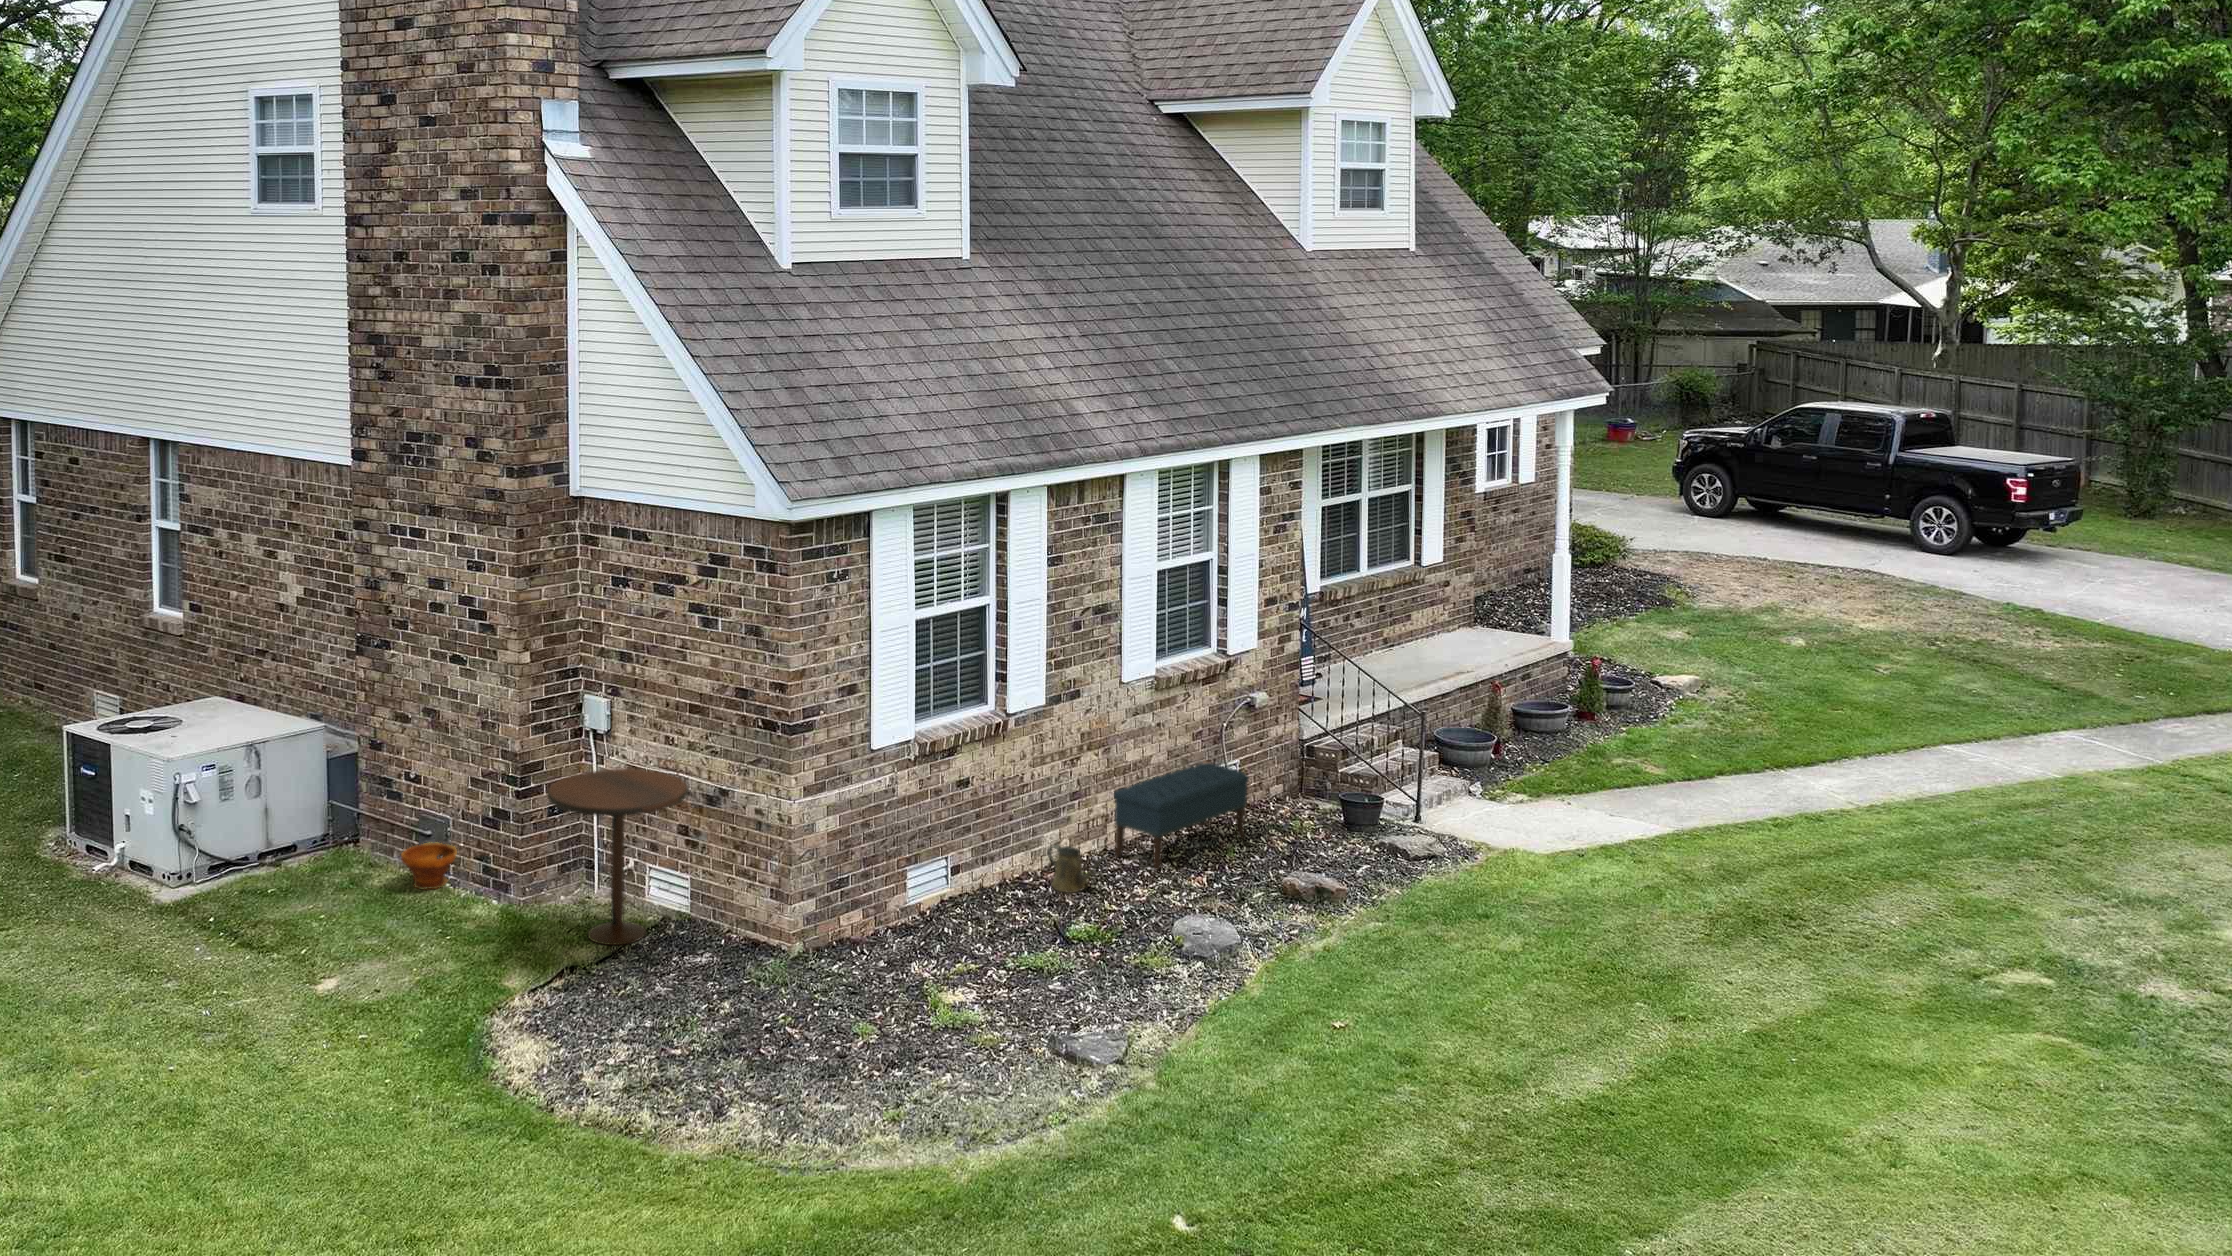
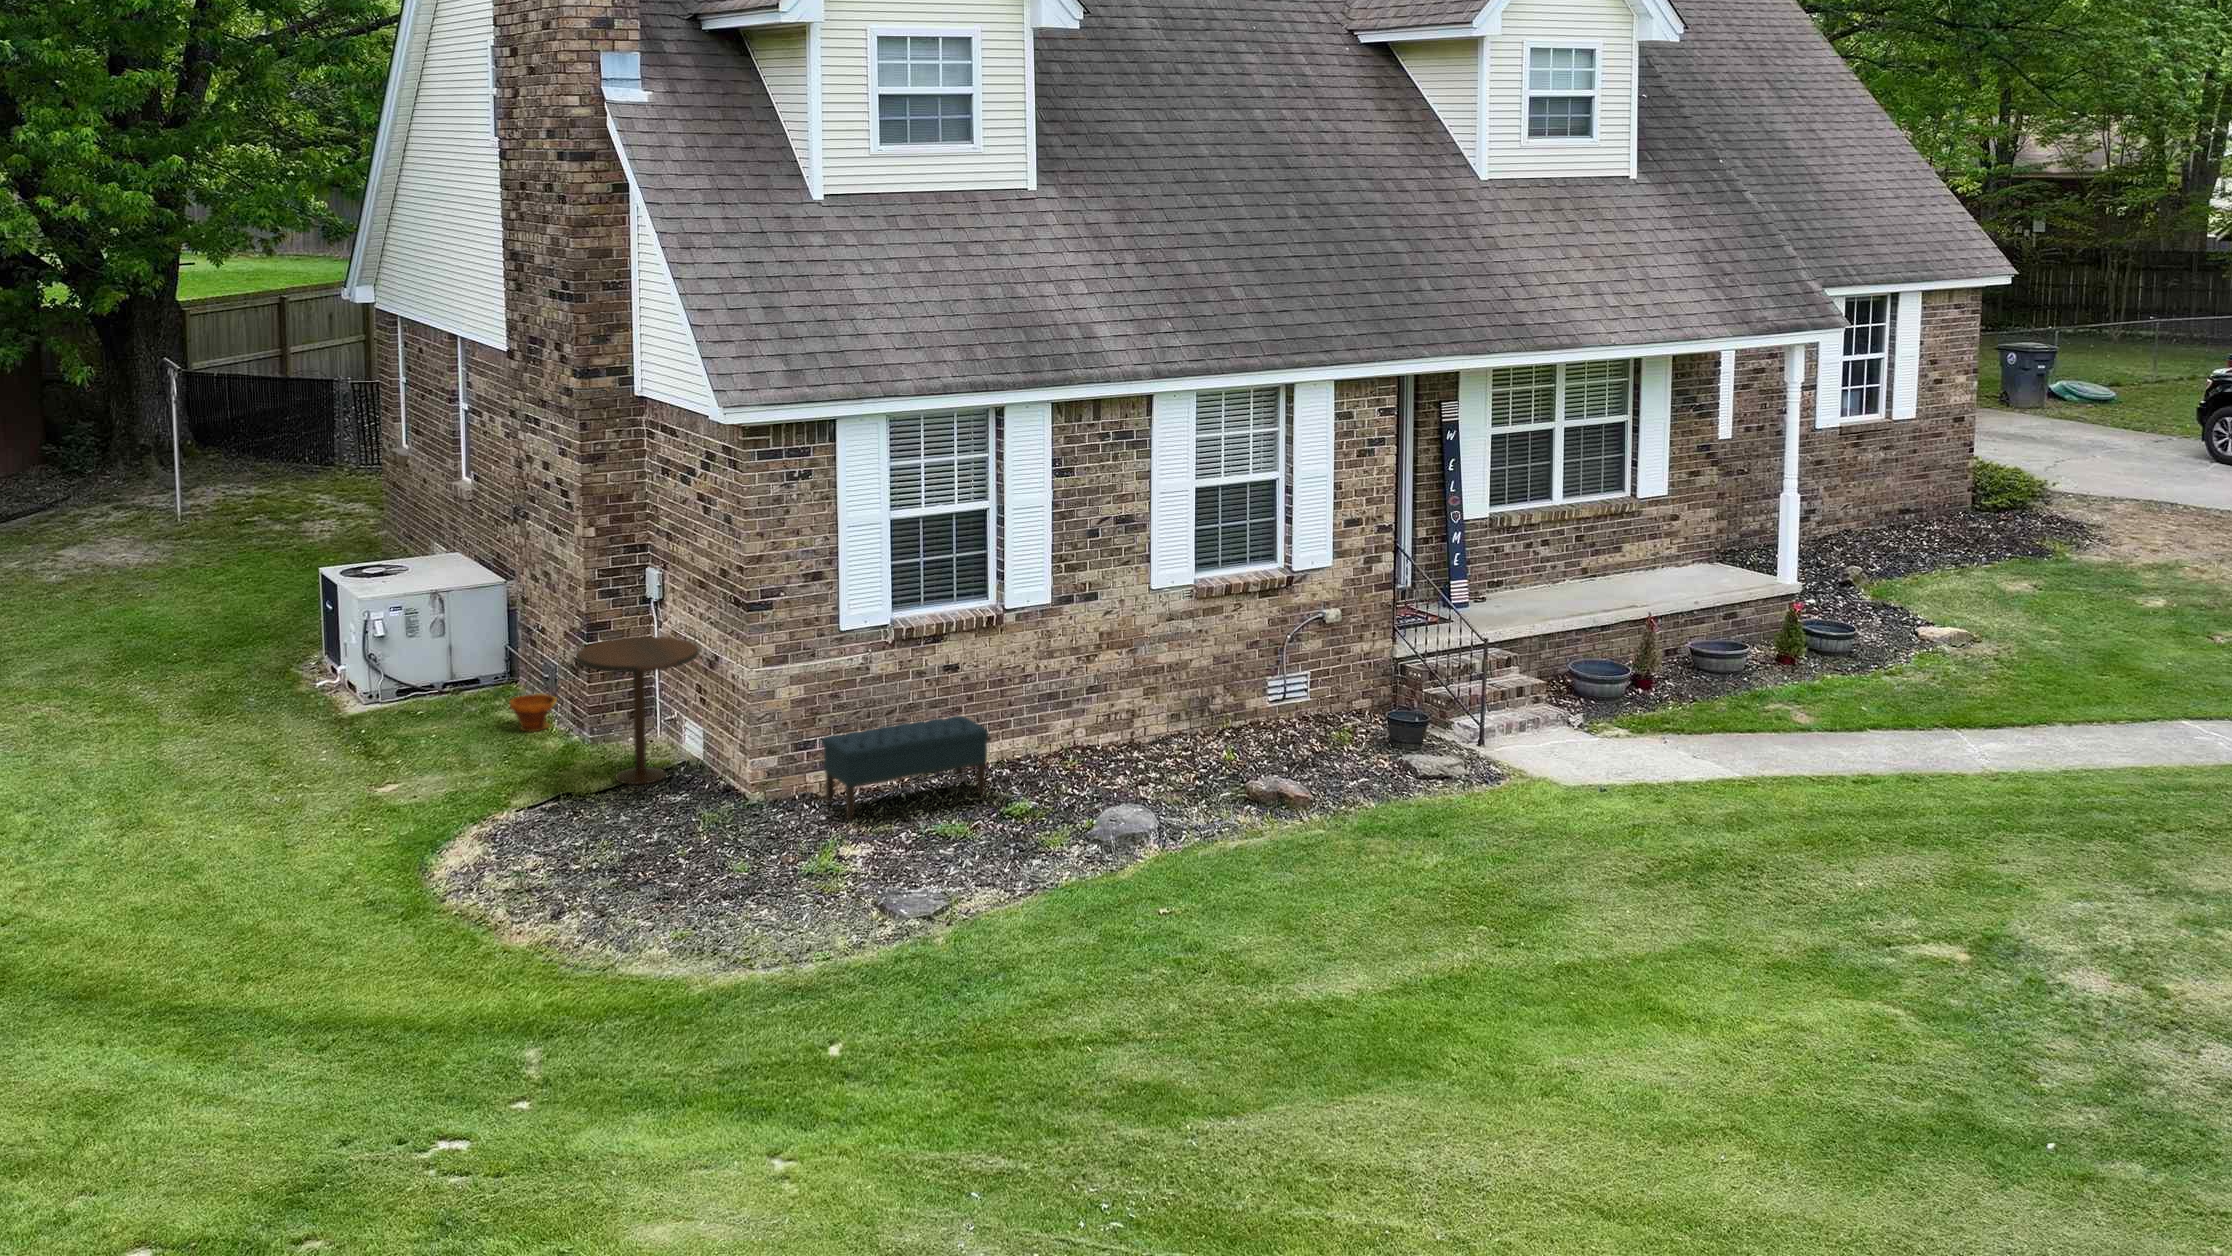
bench: present [1114,763,1249,869] -> present [822,716,988,820]
watering can: present [1047,845,1108,893] -> none [1047,734,1087,778]

